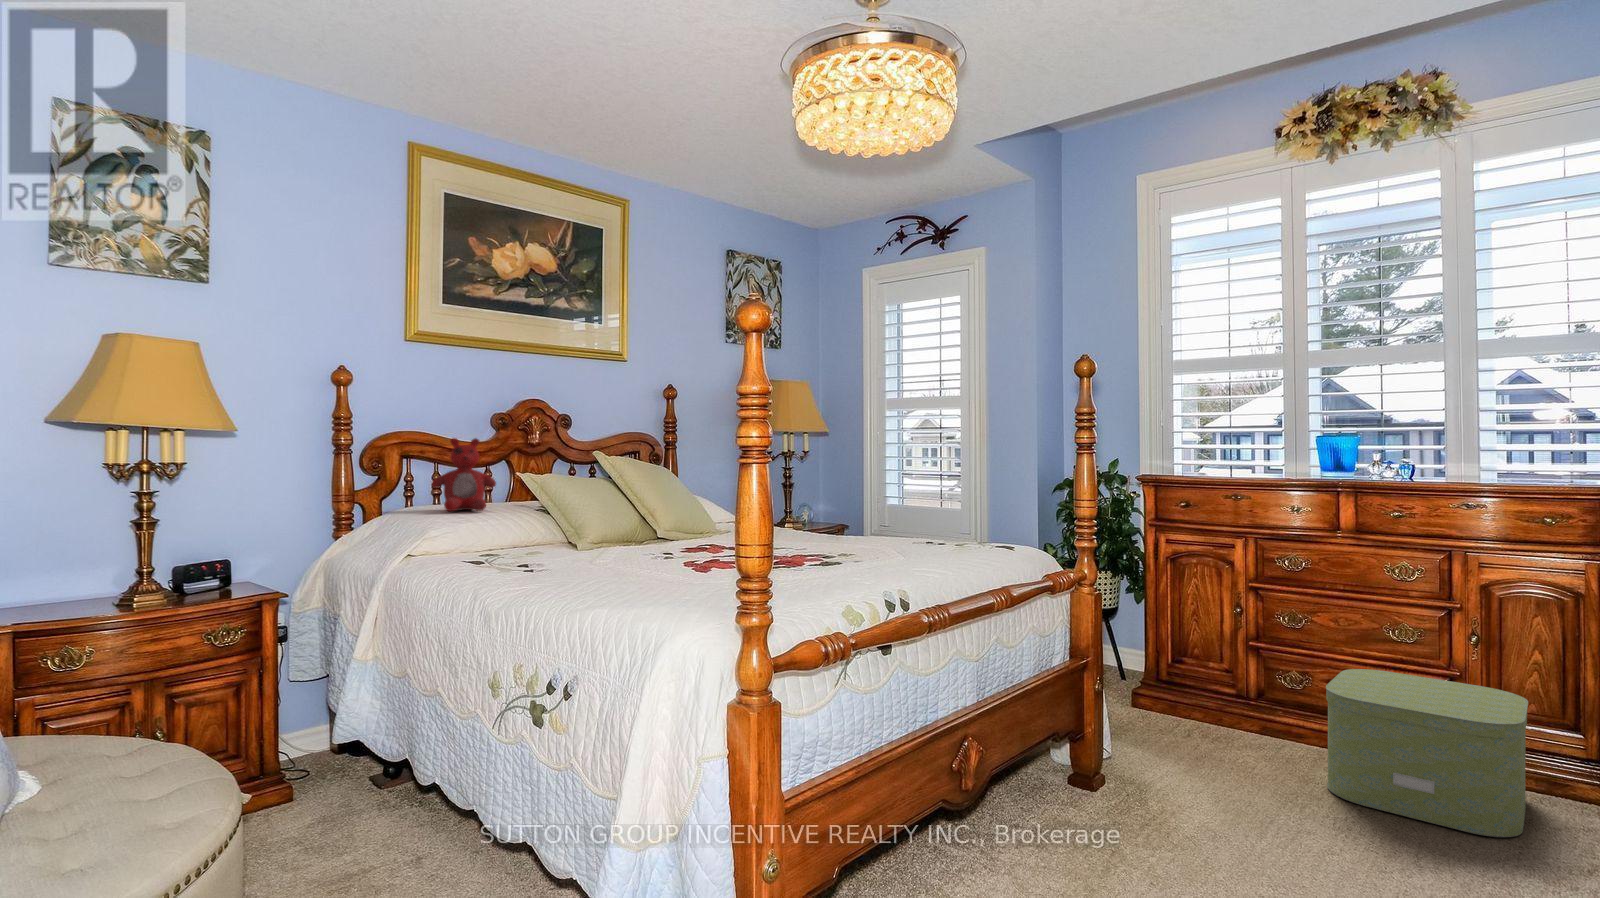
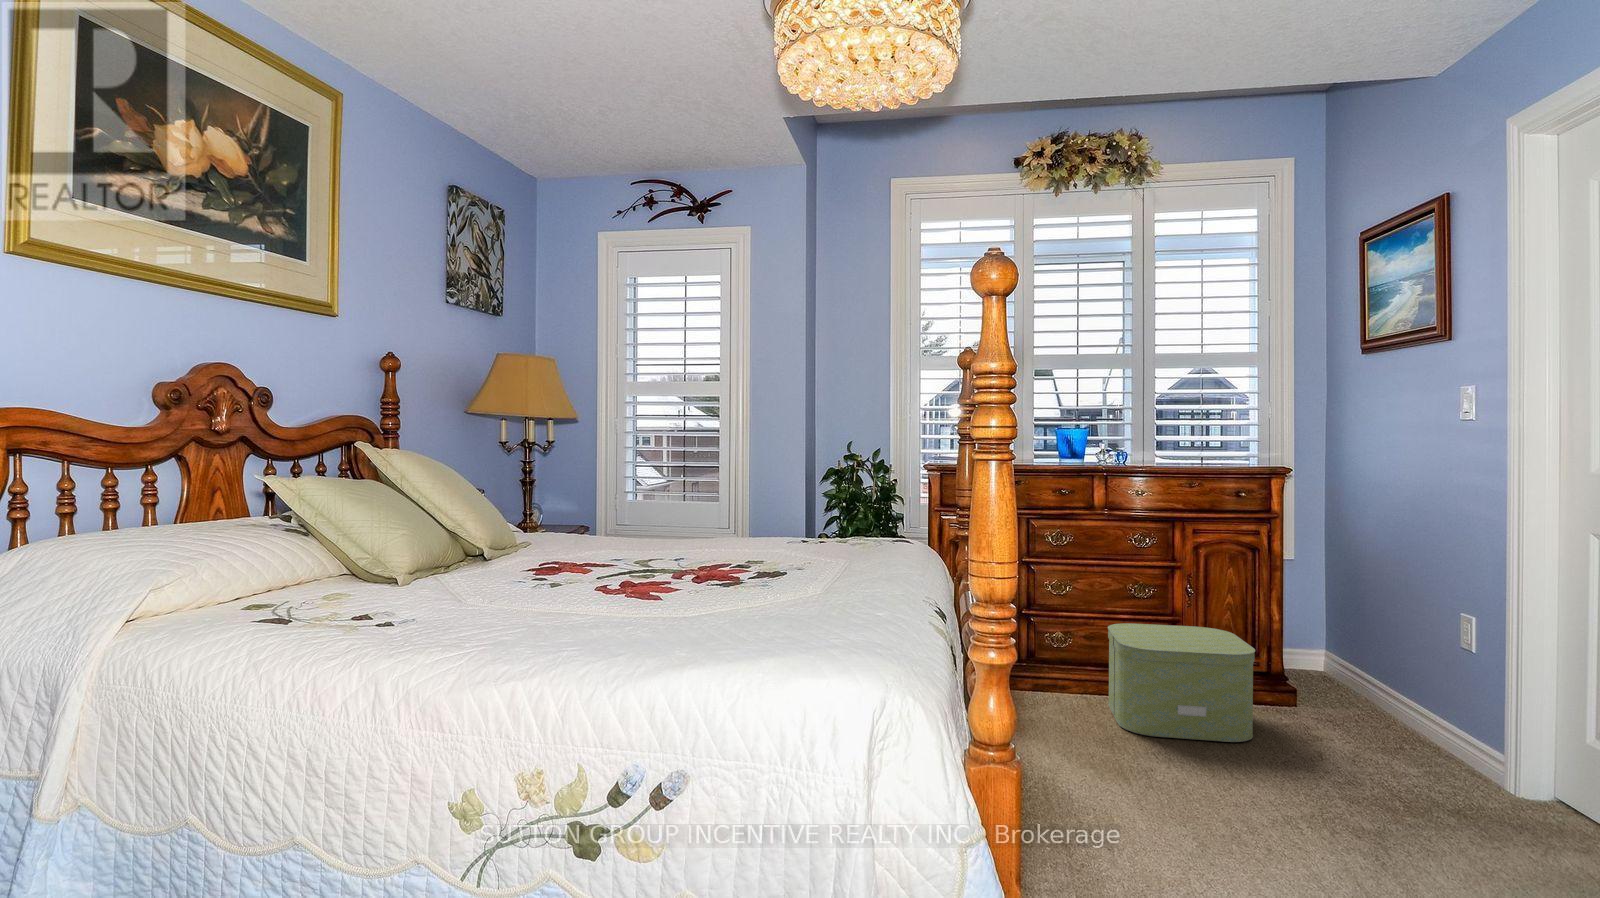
stuffed bear: present [432,438,496,511] -> none [108,421,222,540]

